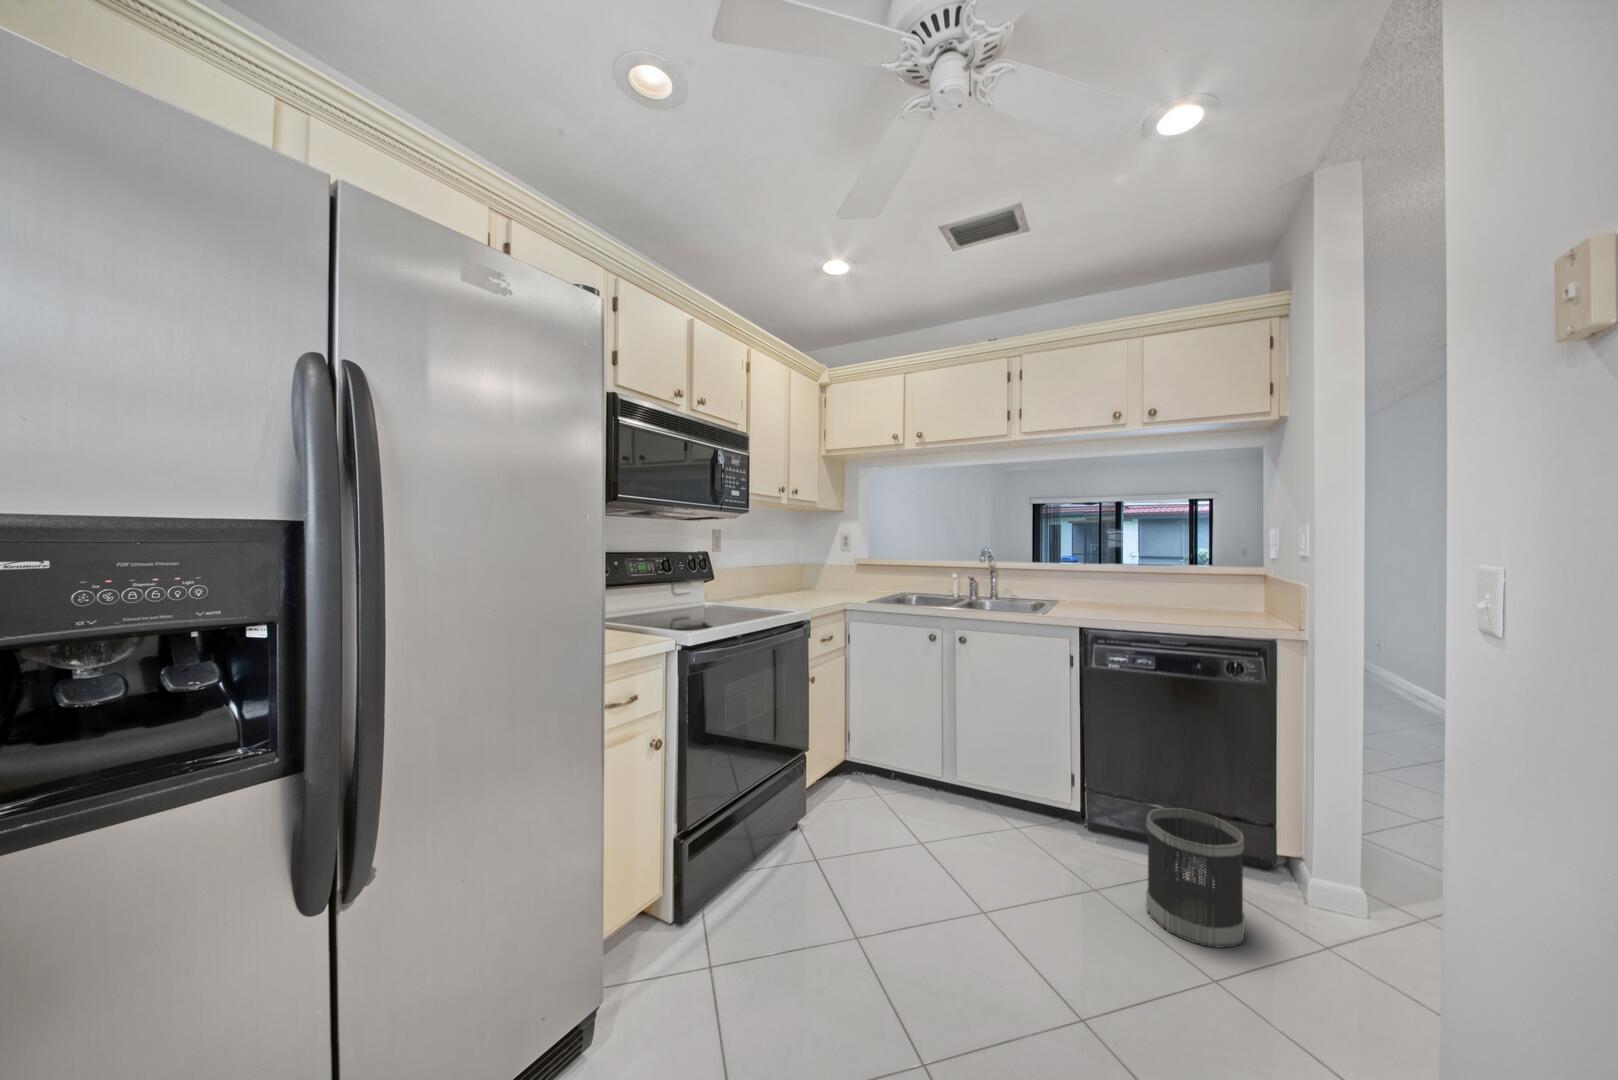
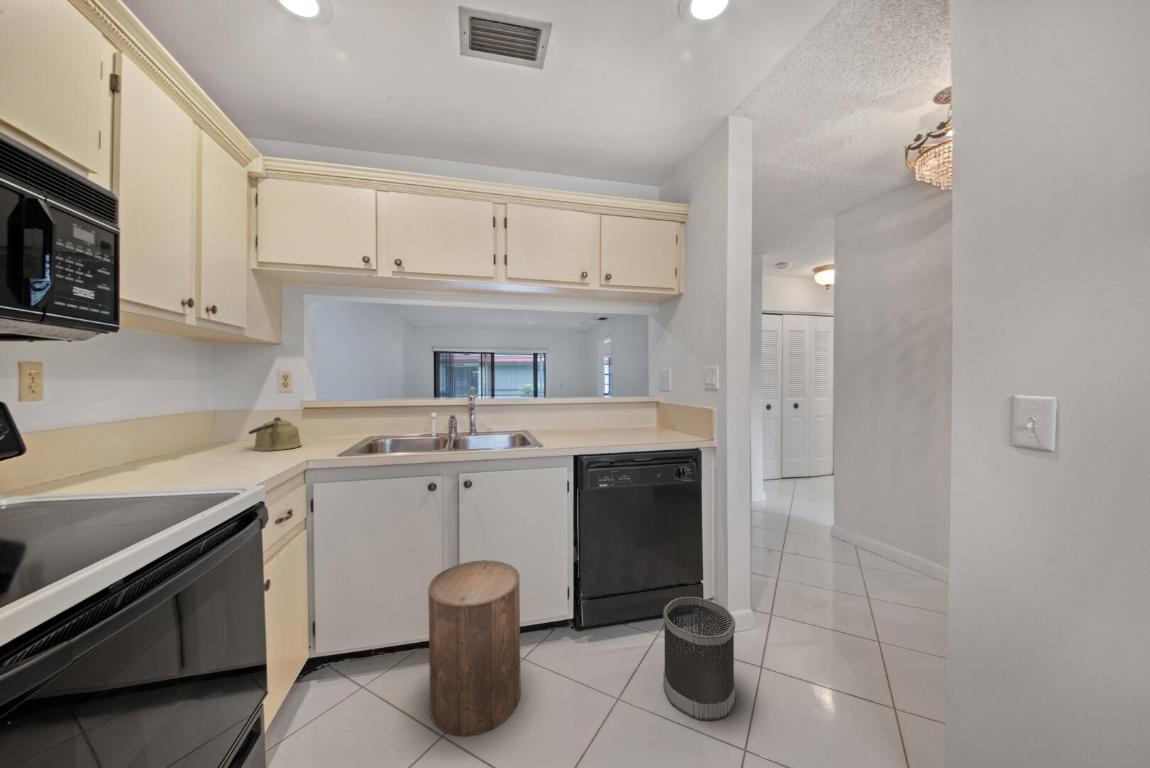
kettle: none [816,570,850,595] -> present [249,417,301,451]
stool: none [915,711,997,850] -> present [428,560,521,736]

